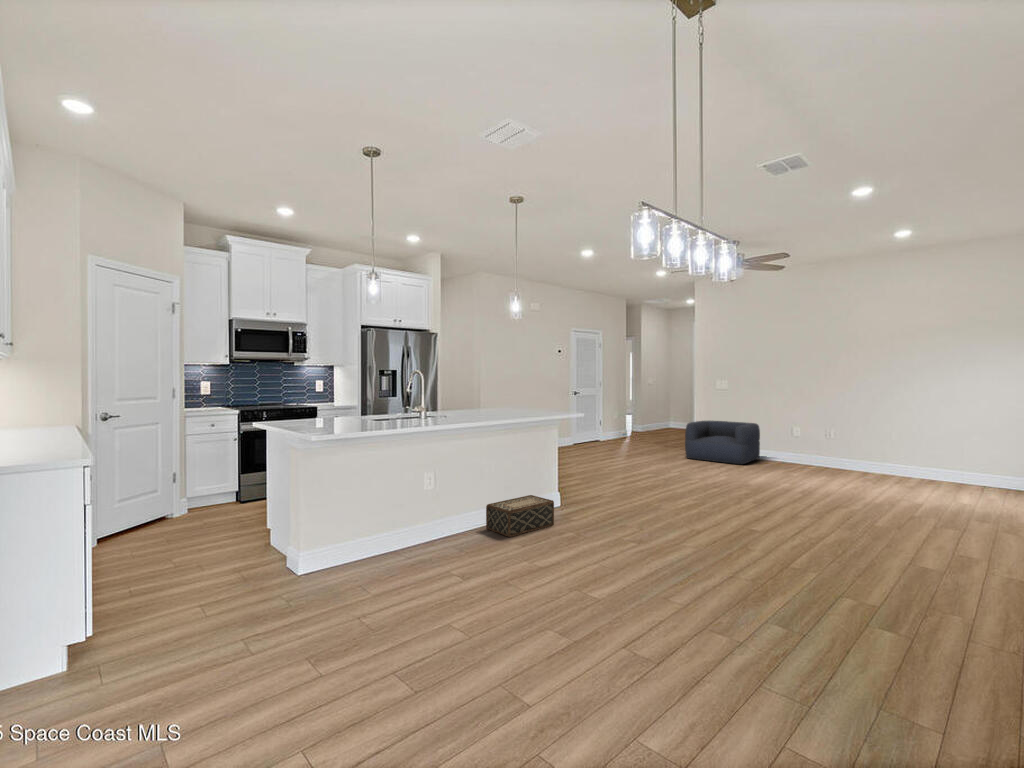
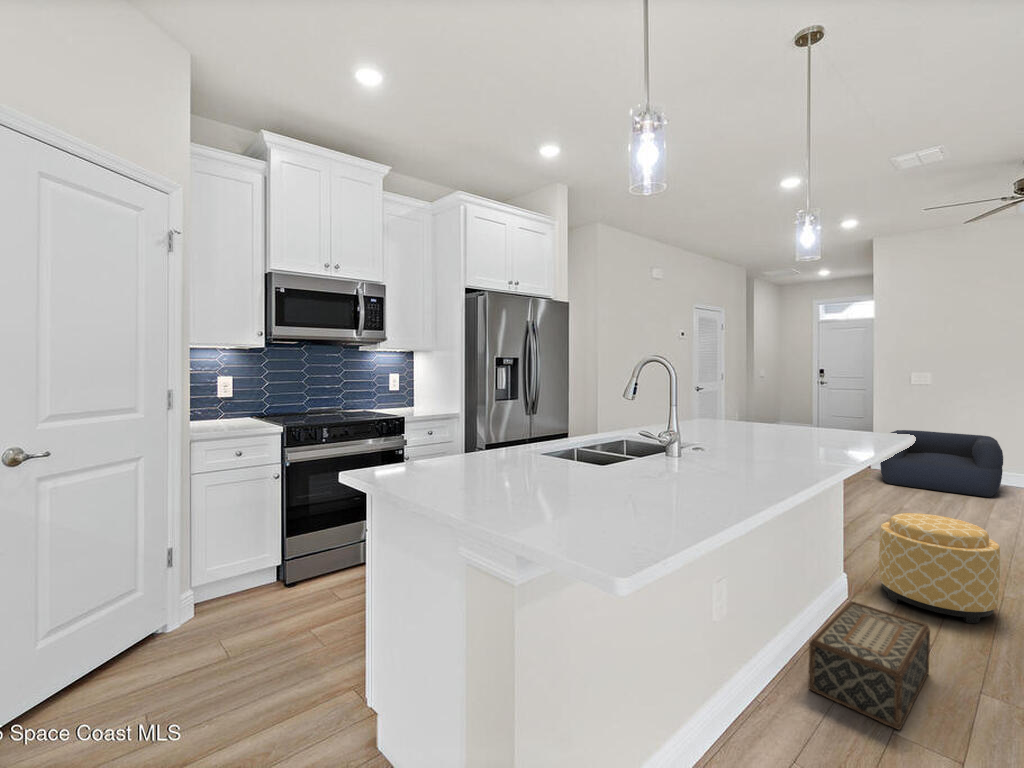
ottoman: none [580,458,631,511] -> present [879,513,1000,623]

